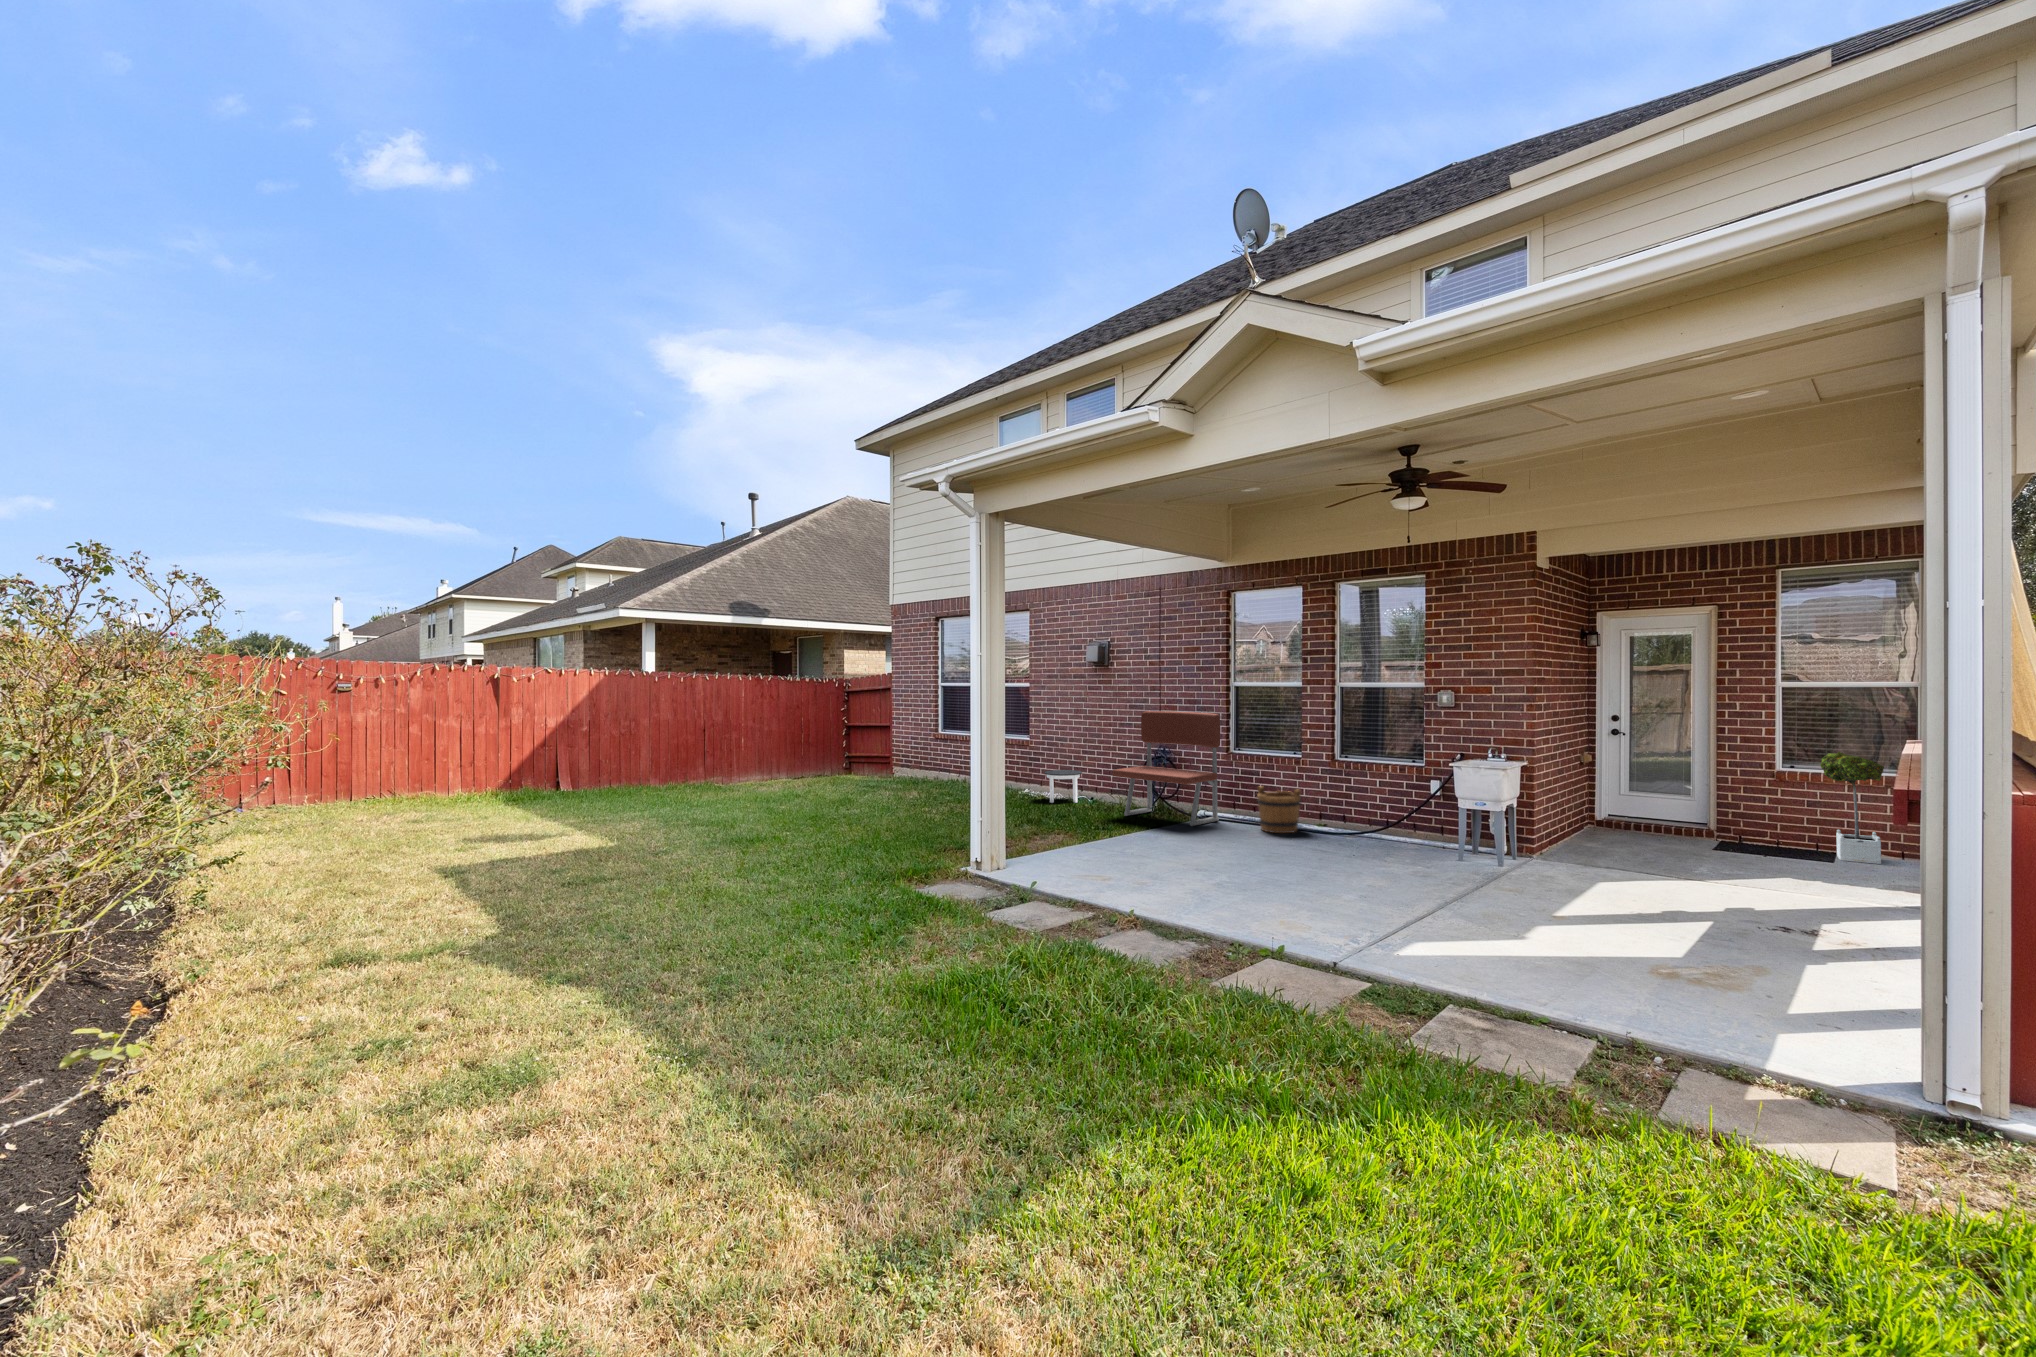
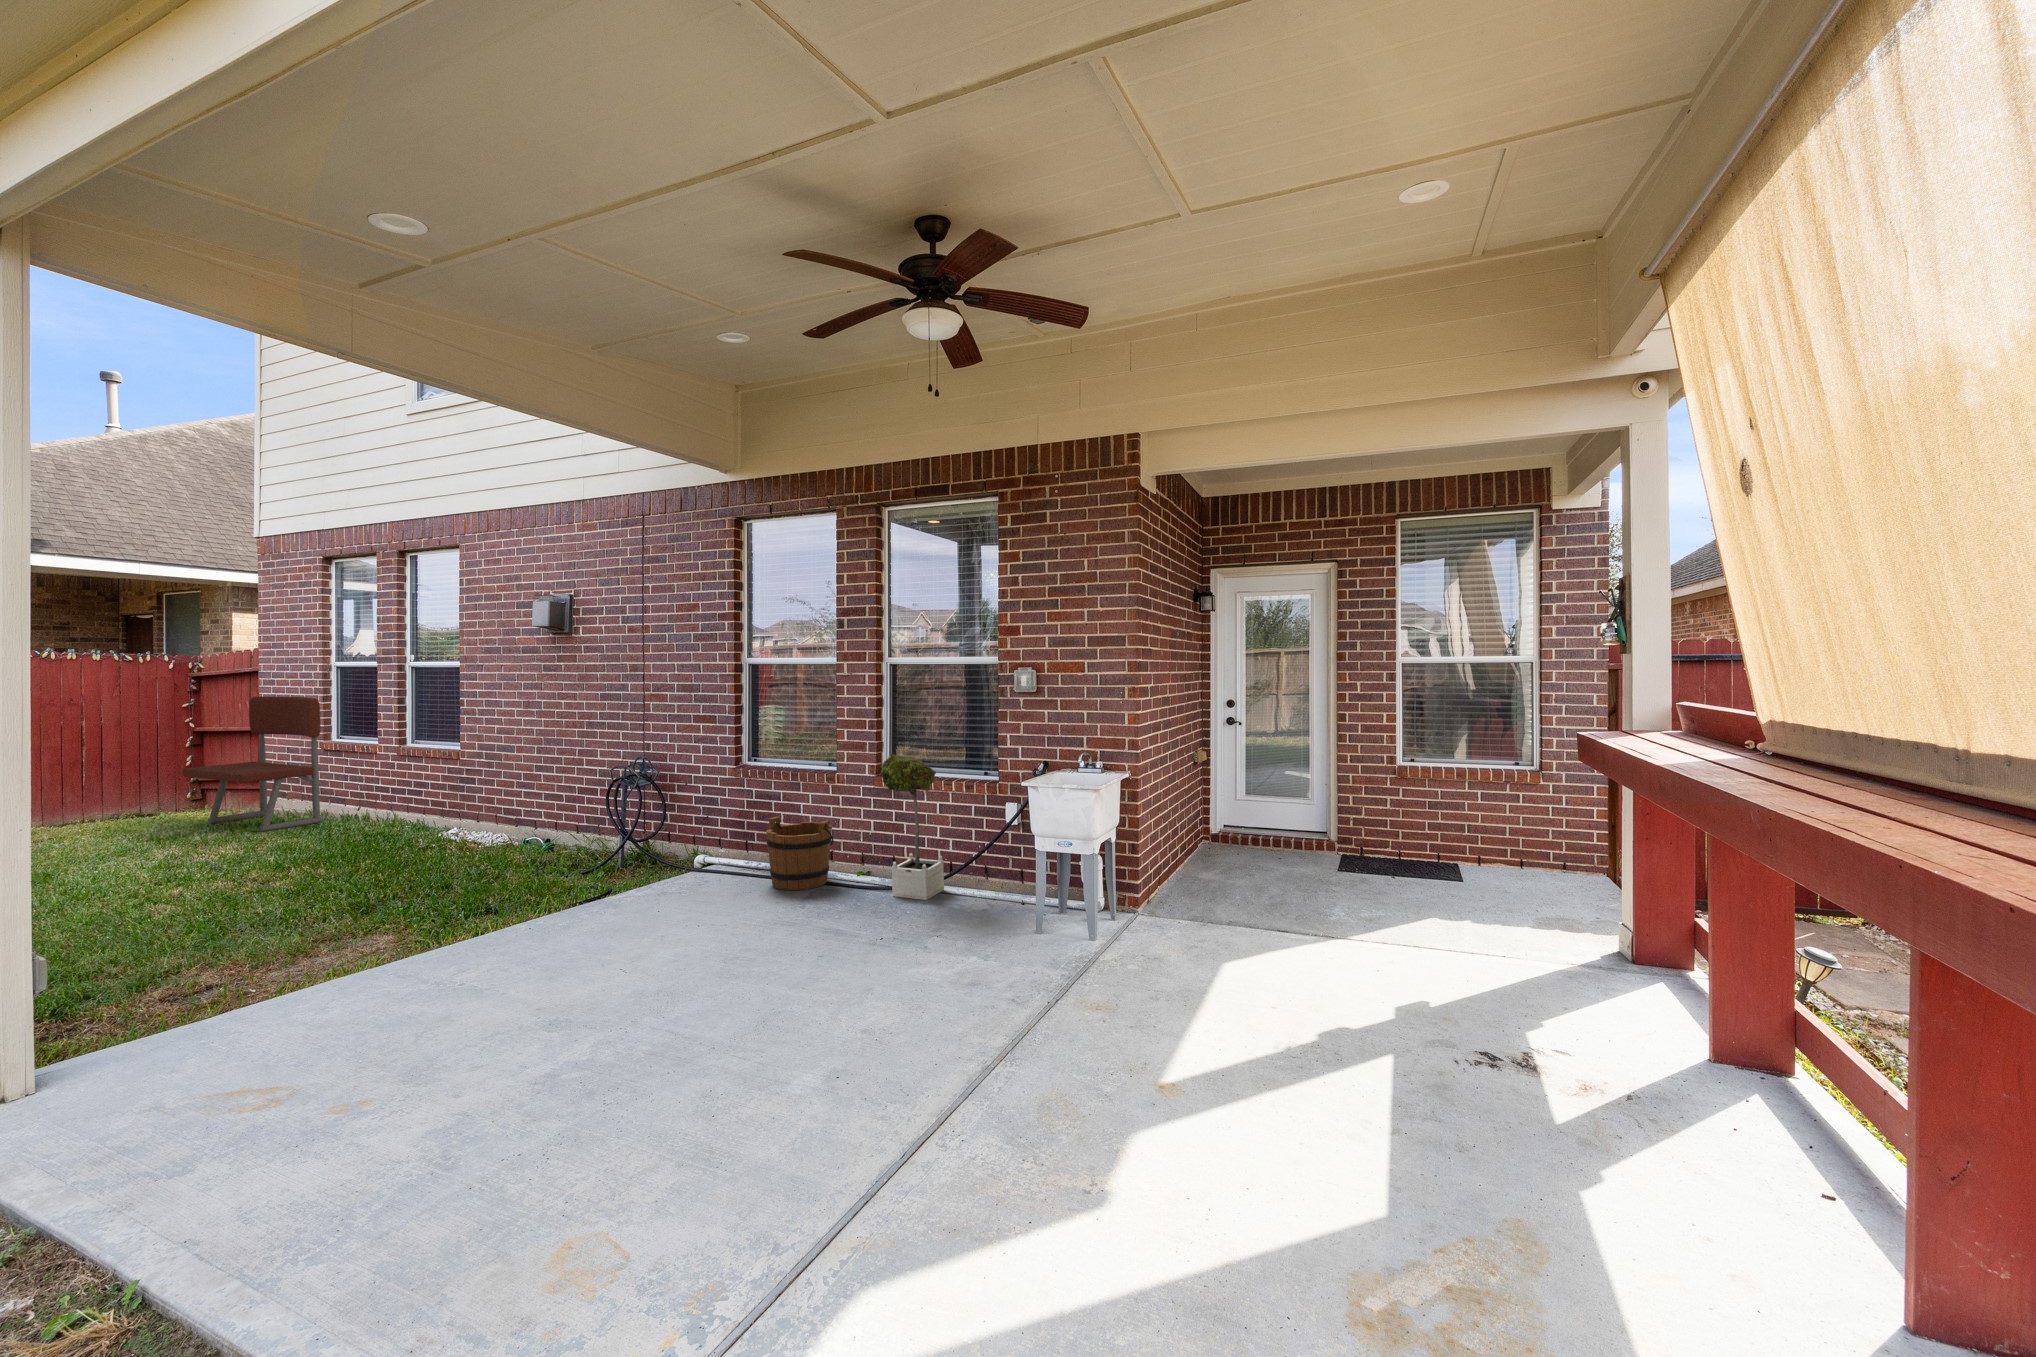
bench: present [1112,711,1220,826] -> present [183,696,322,831]
potted tree: present [1820,752,1884,864] -> present [881,753,944,900]
round table: present [1044,770,1082,803] -> none [464,796,532,851]

